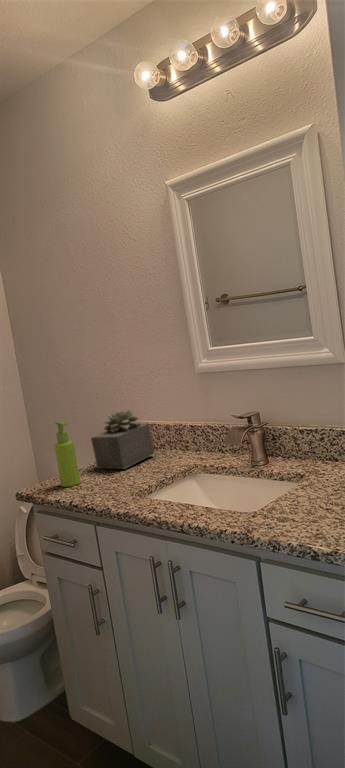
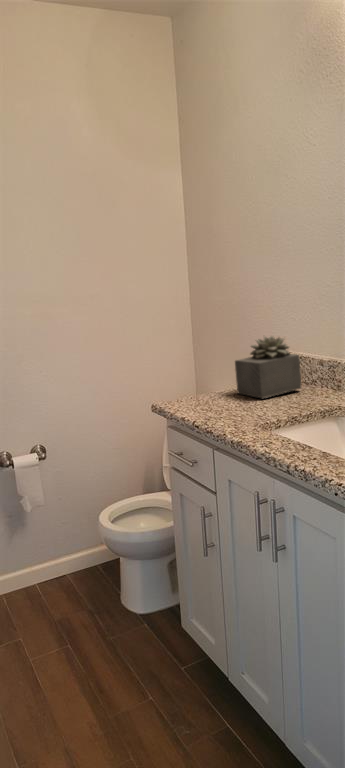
soap dispenser: present [54,421,80,487] -> none [192,338,214,406]

